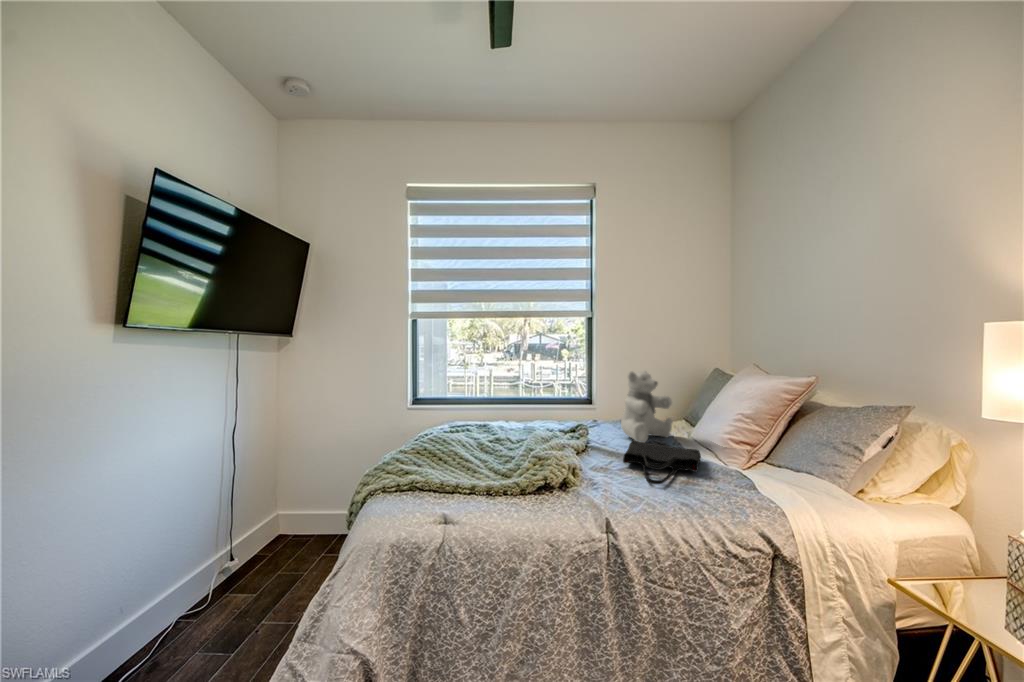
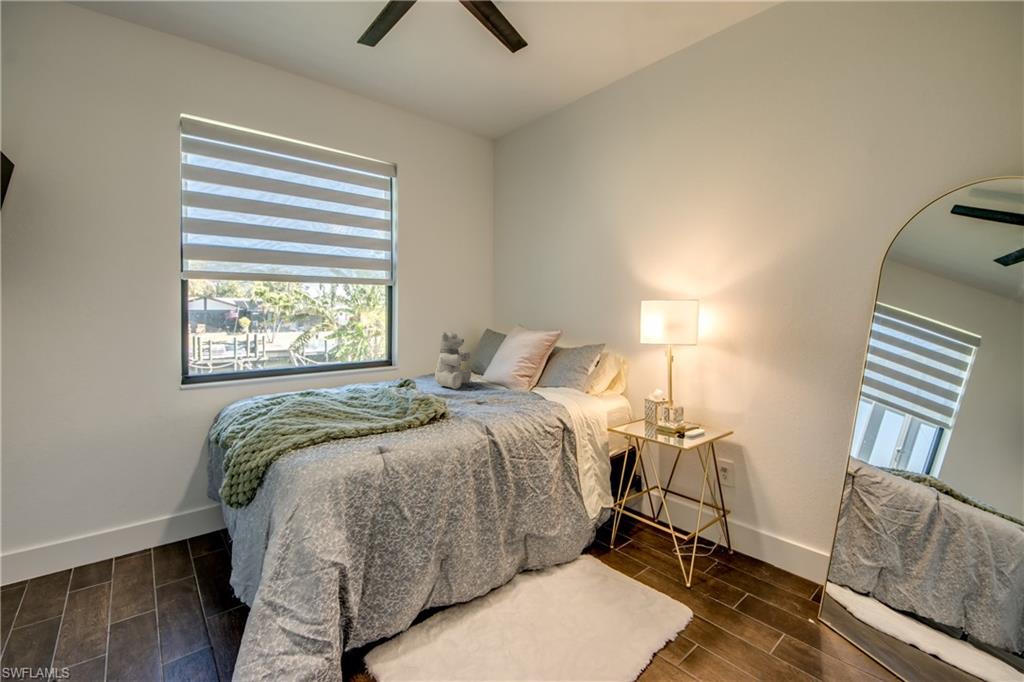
tote bag: present [623,440,701,484] -> none [456,385,511,407]

